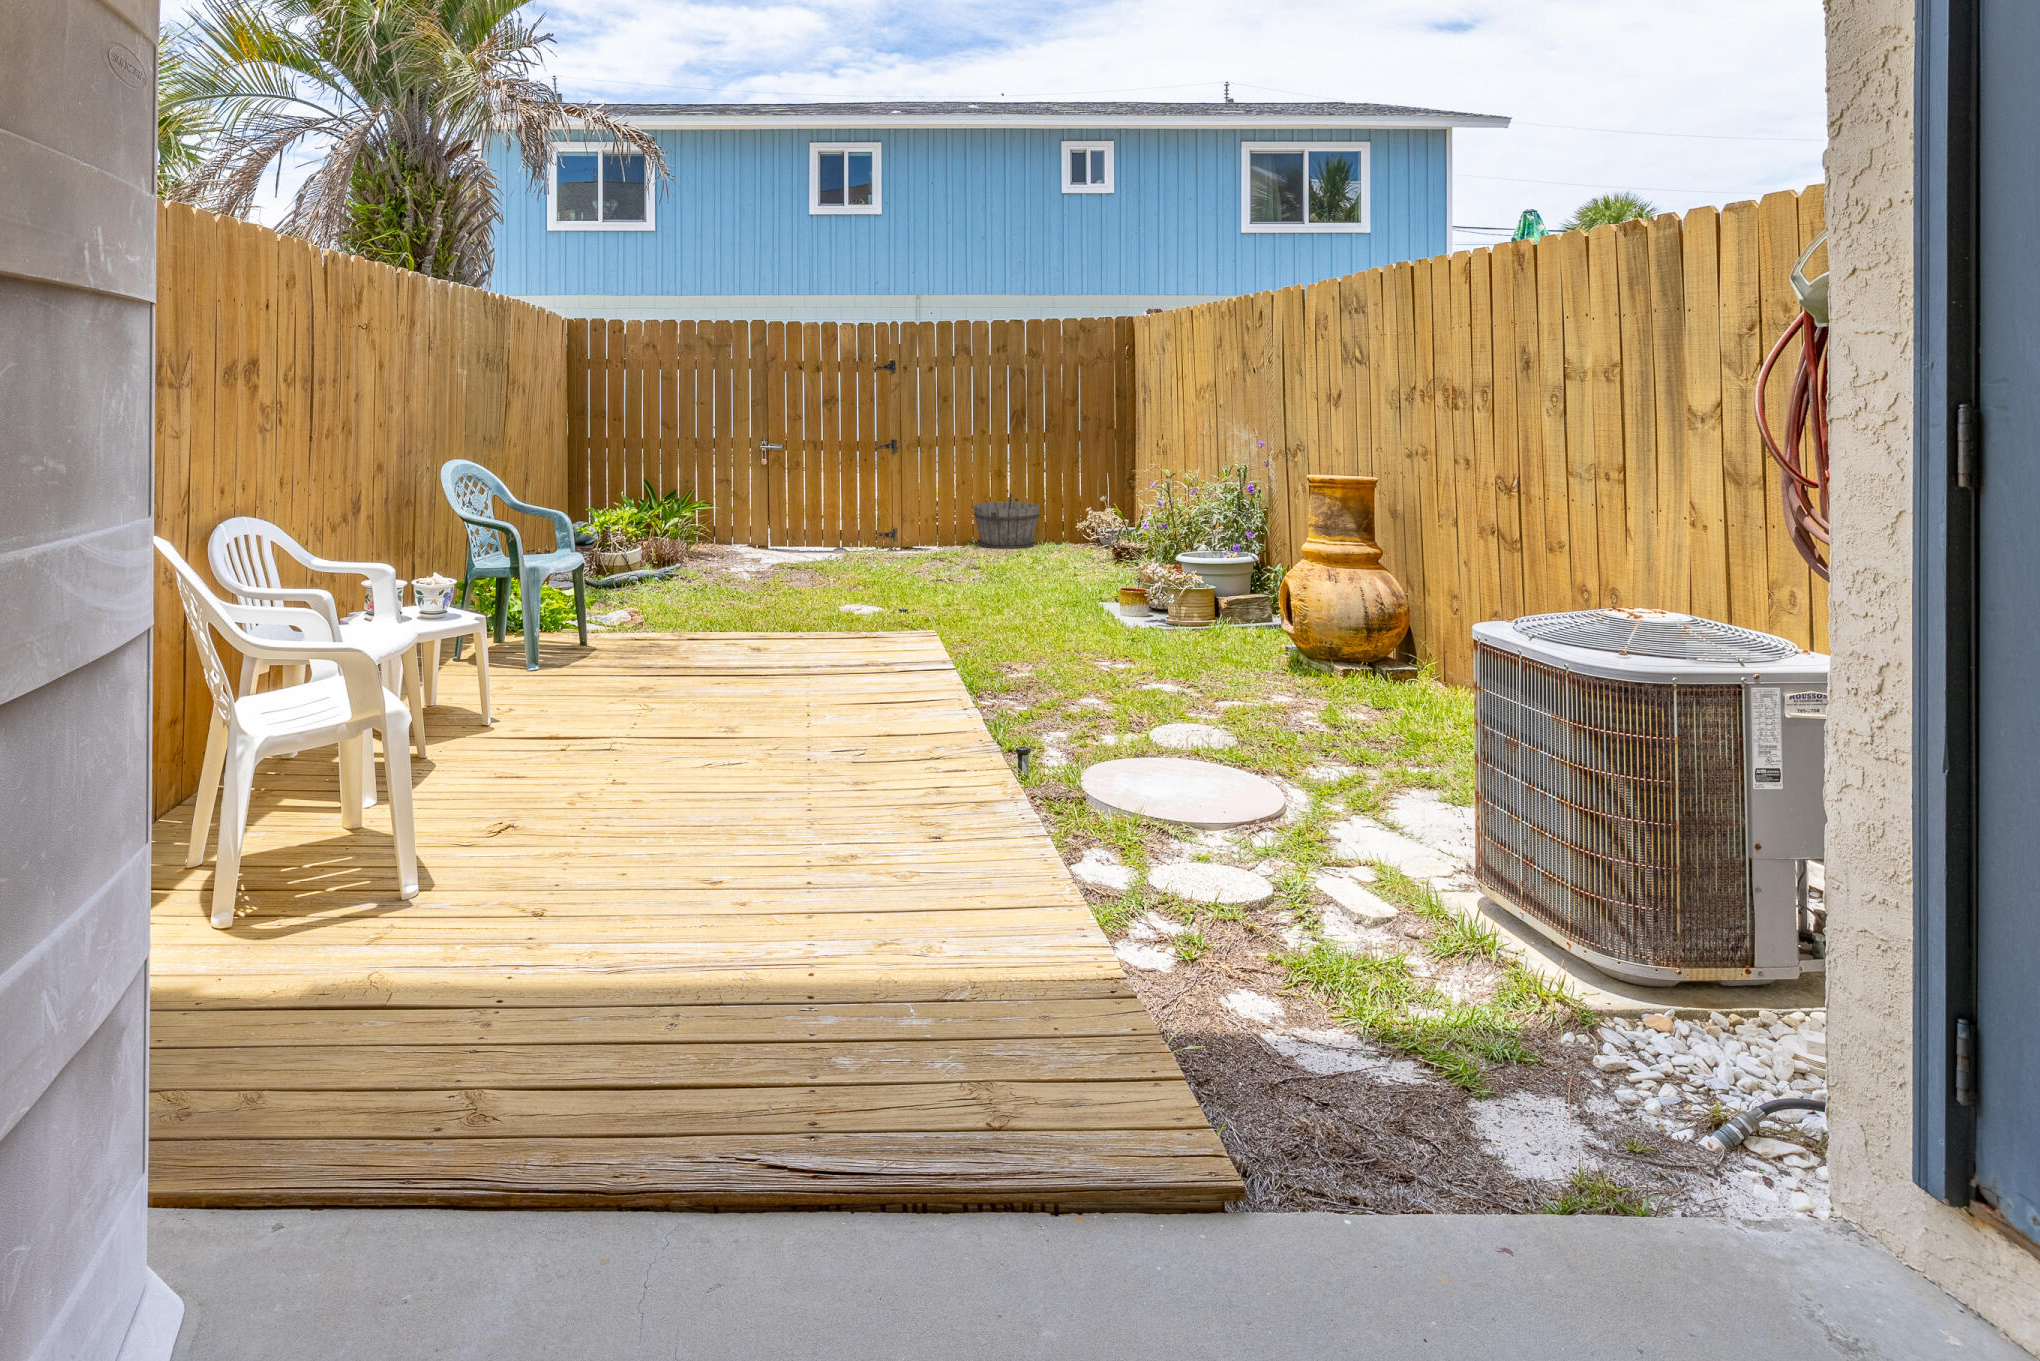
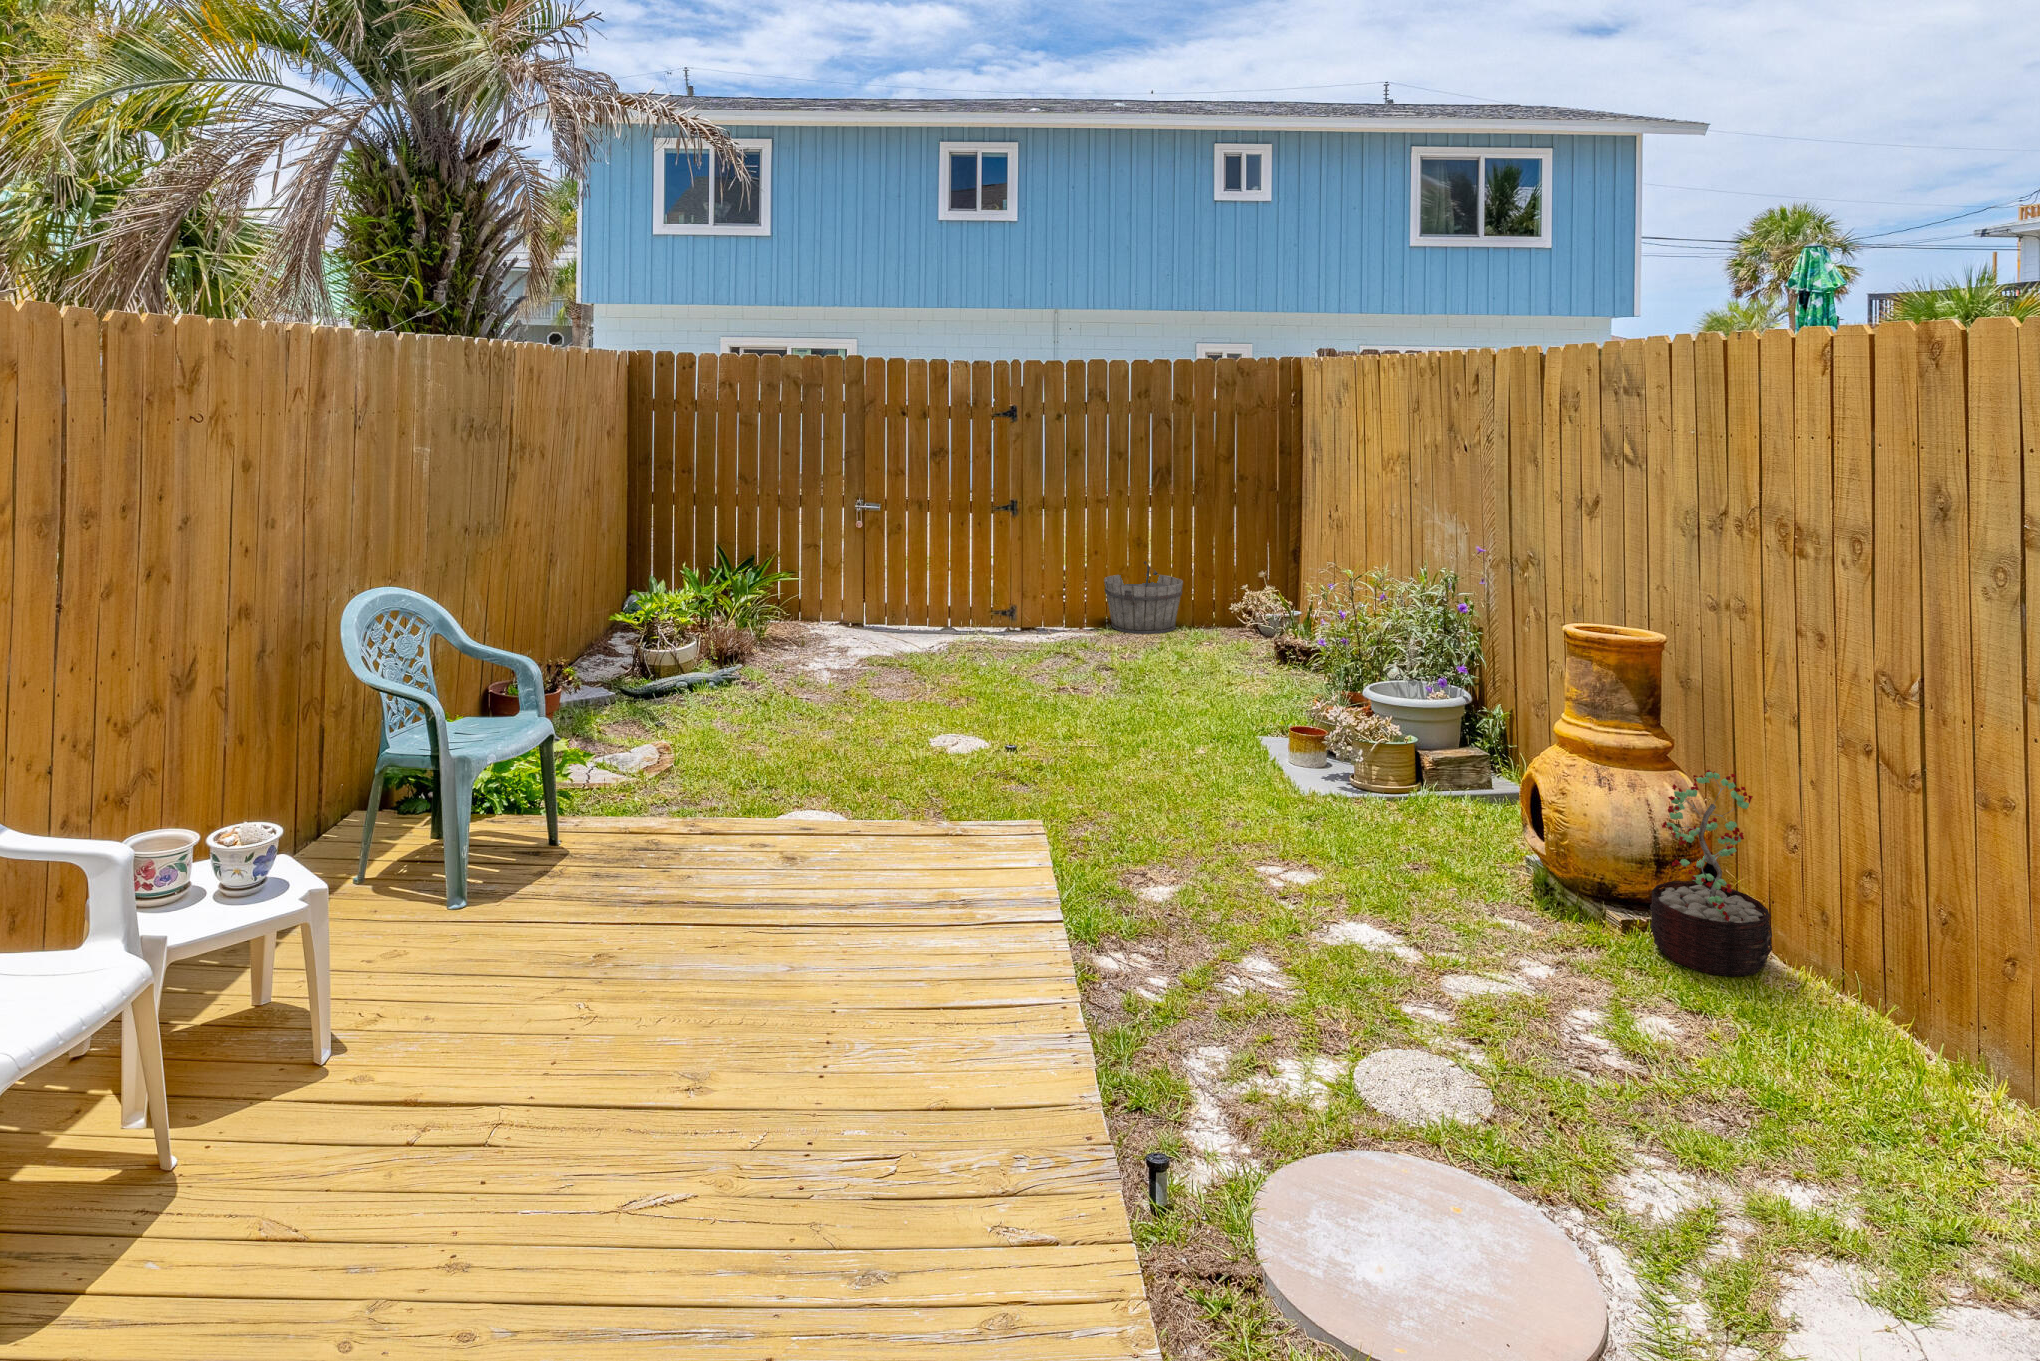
decorative plant: none [1361,563,1440,694] -> present [1650,770,1772,977]

